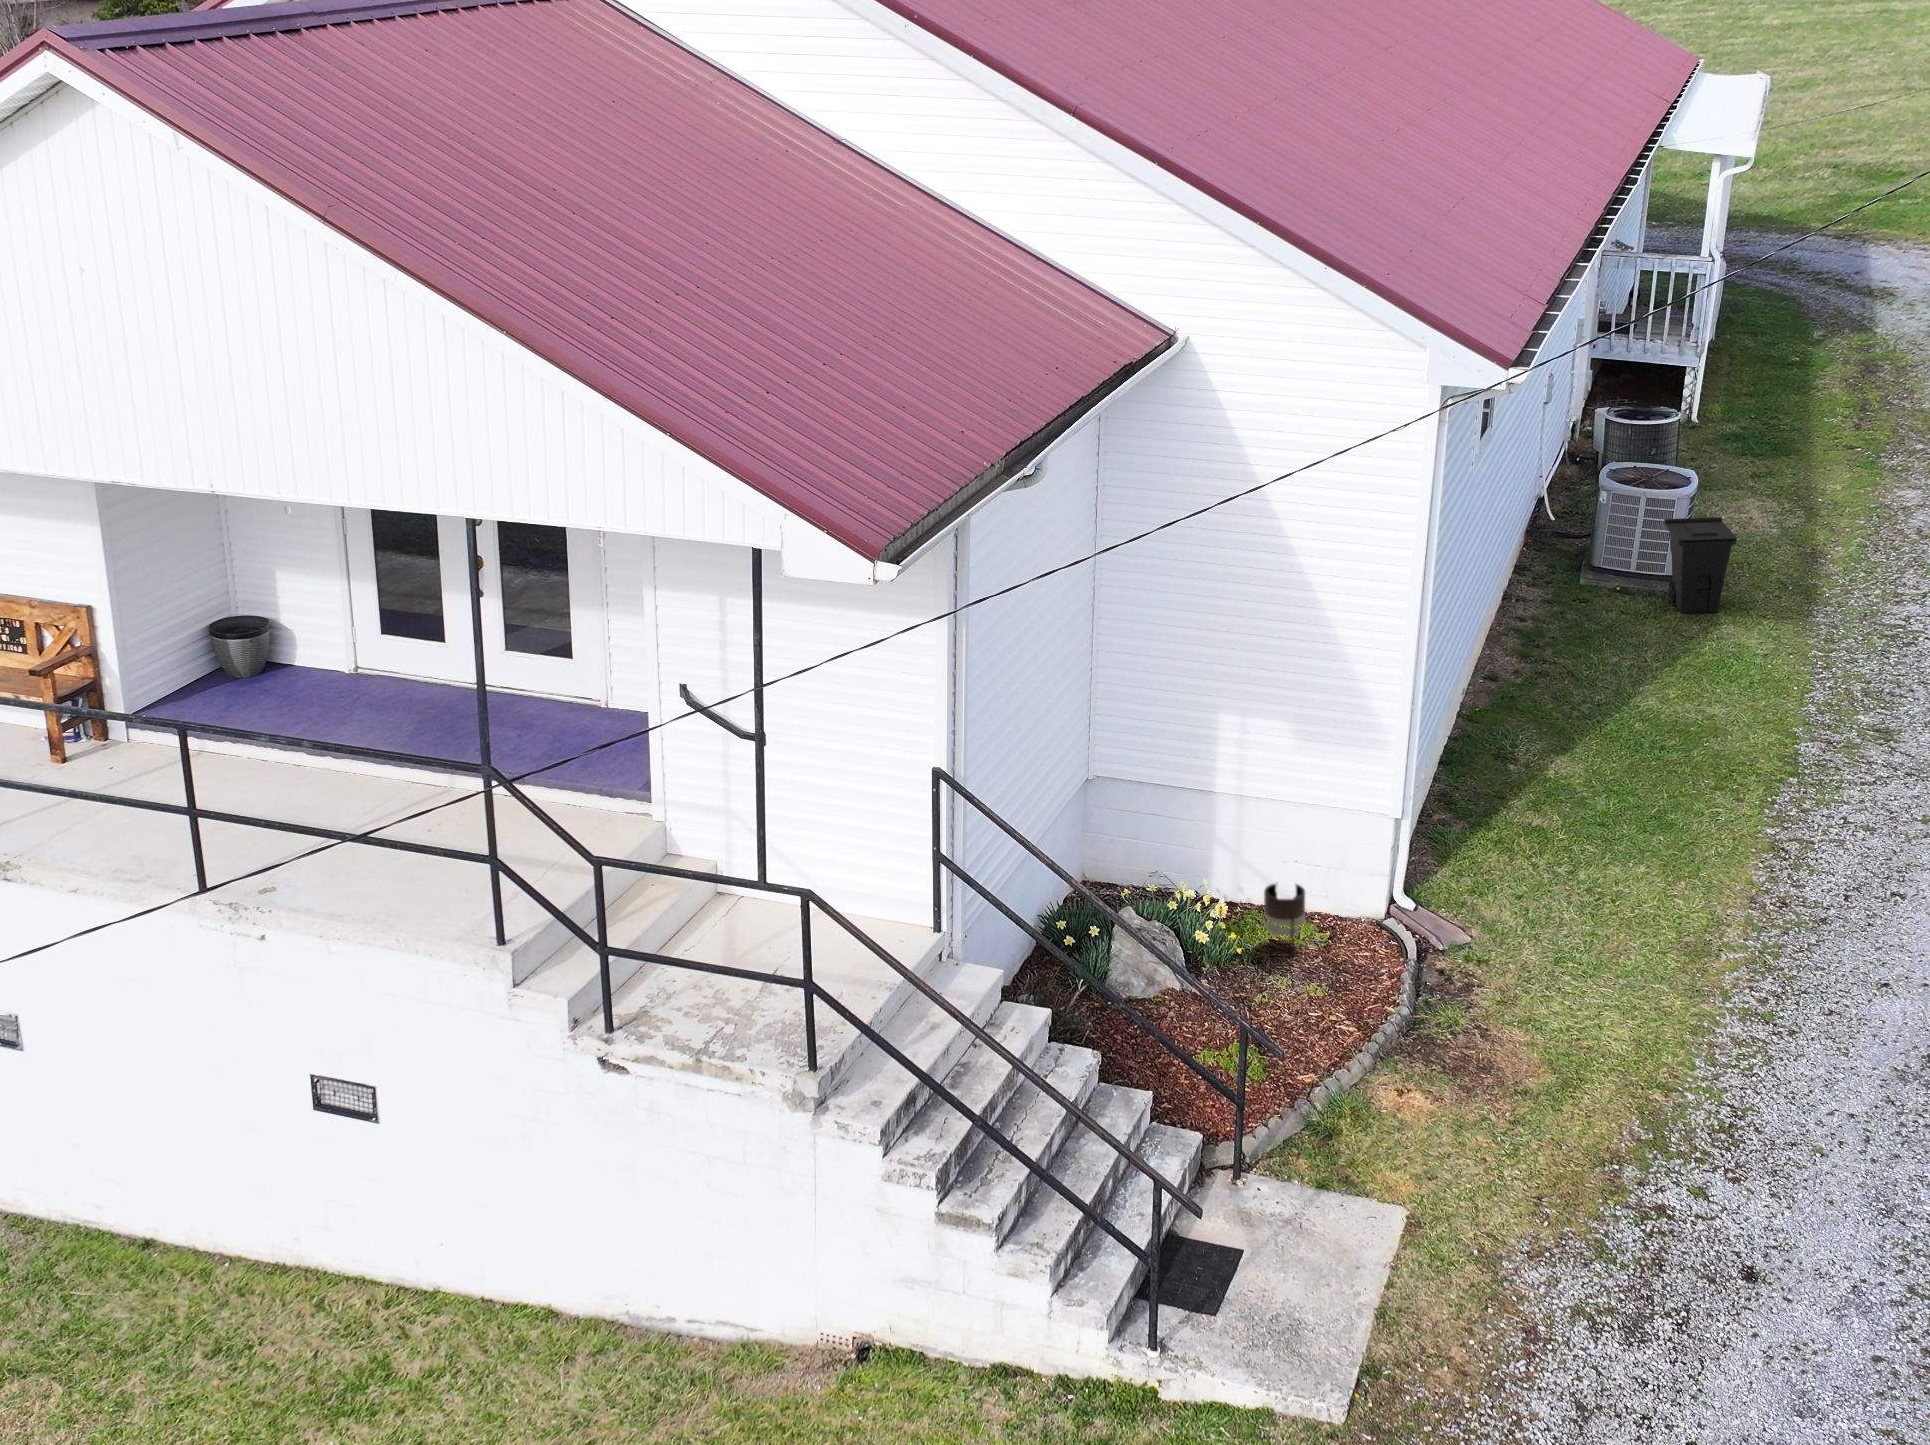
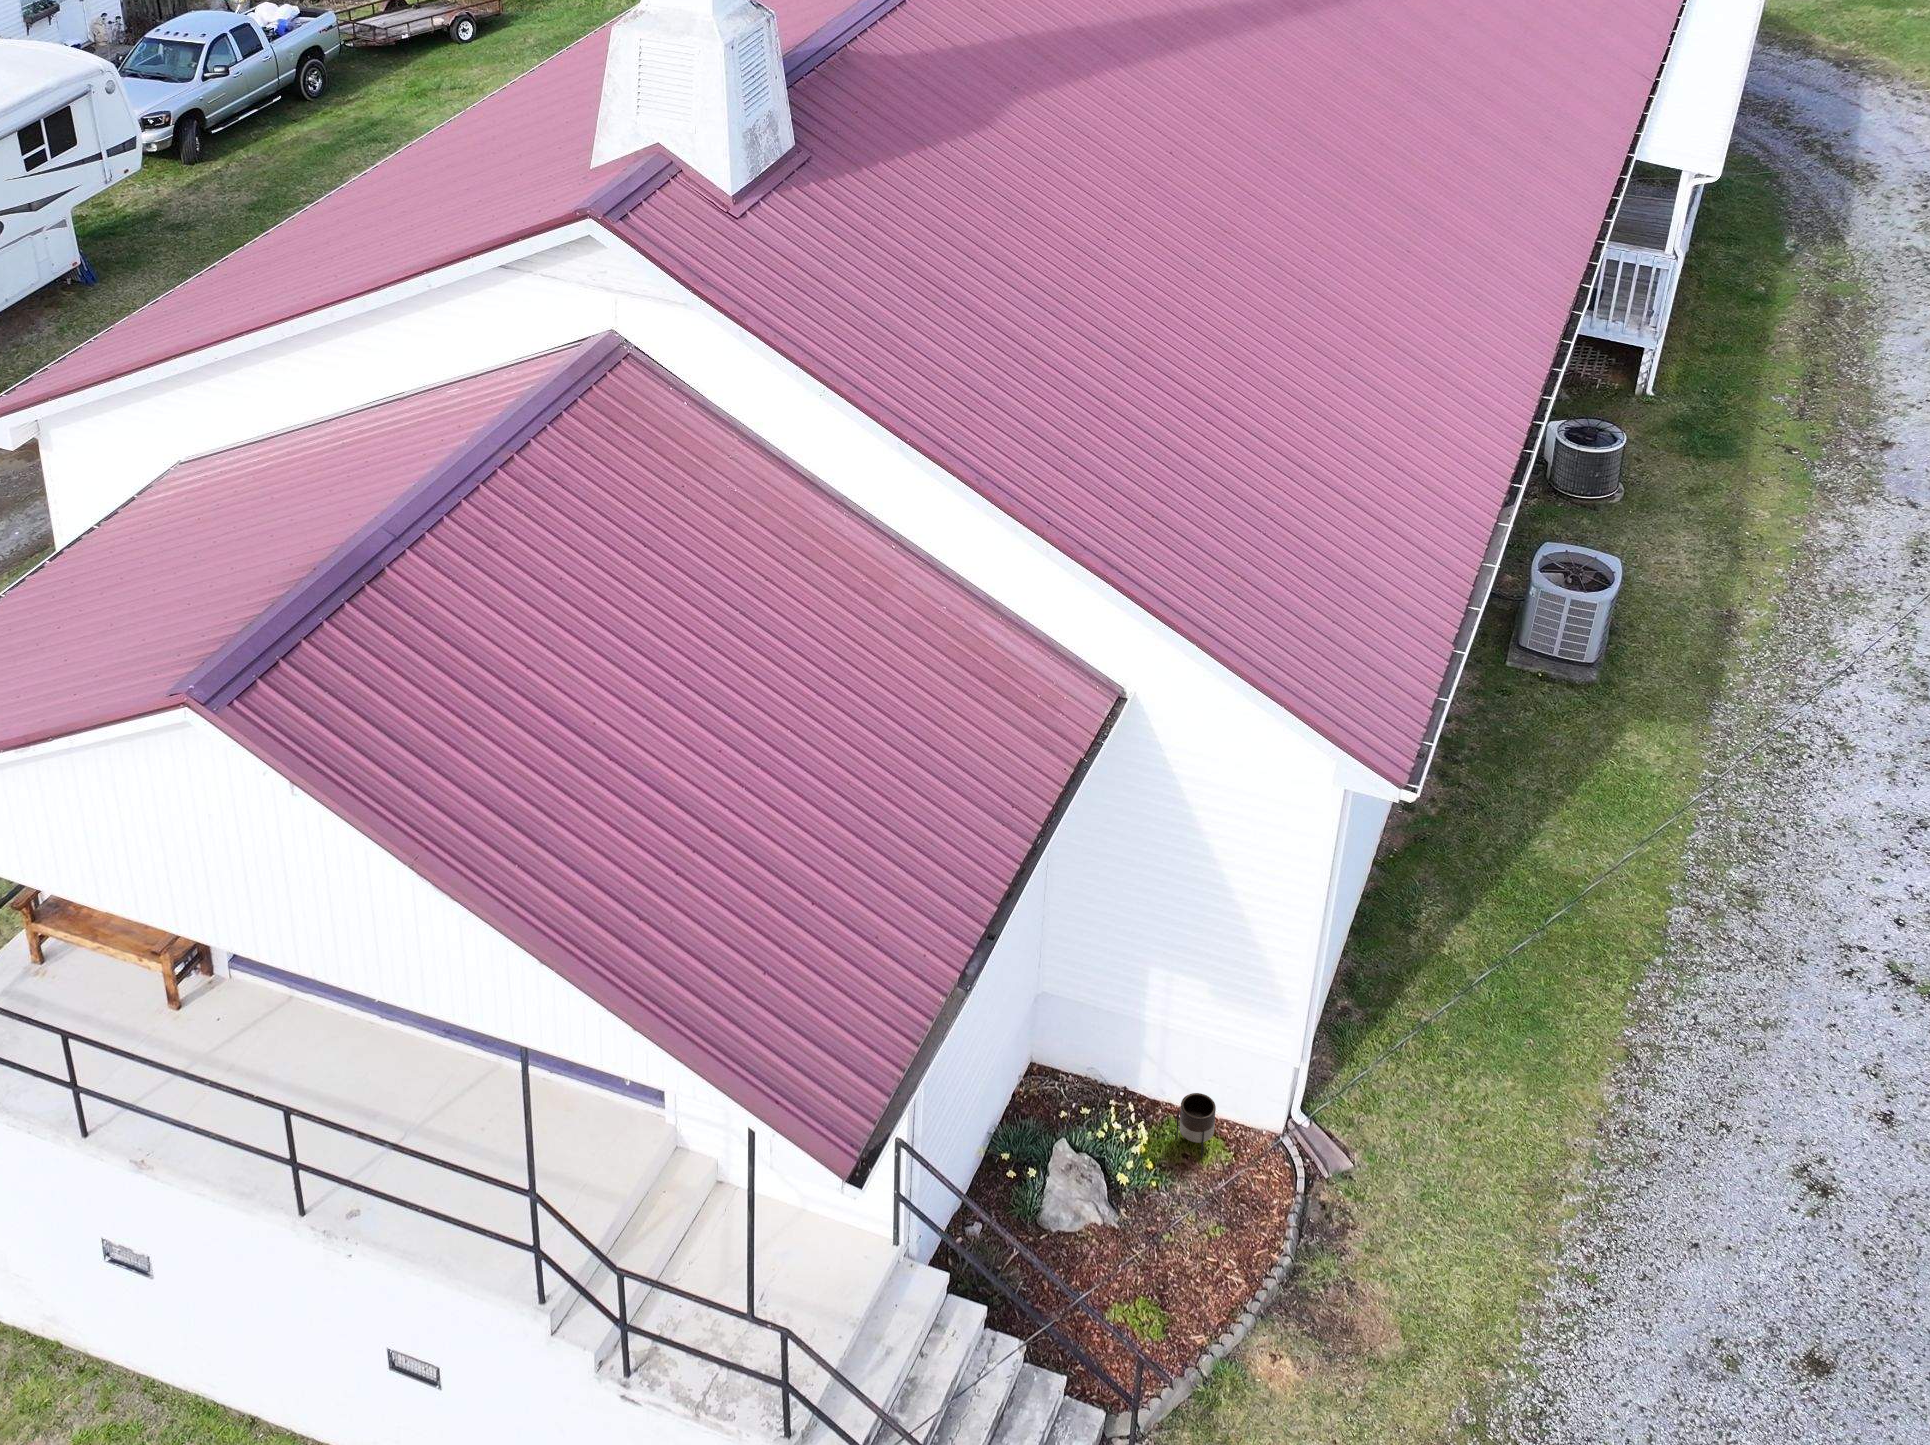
trash can: present [1664,517,1737,614] -> none [1586,615,1649,706]

